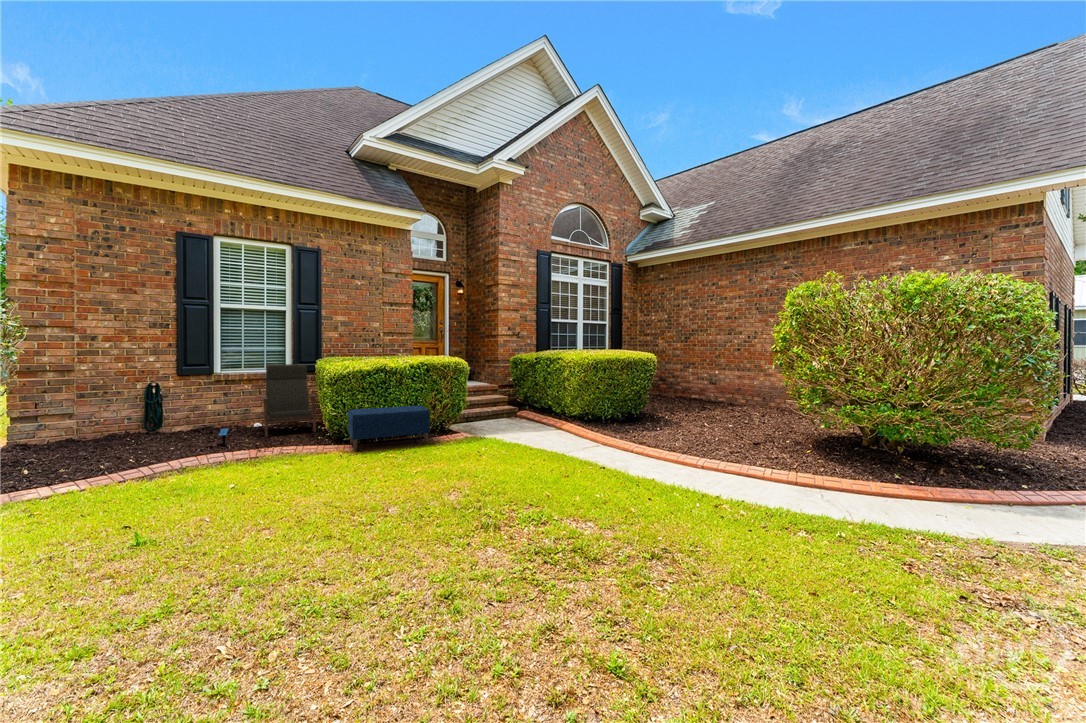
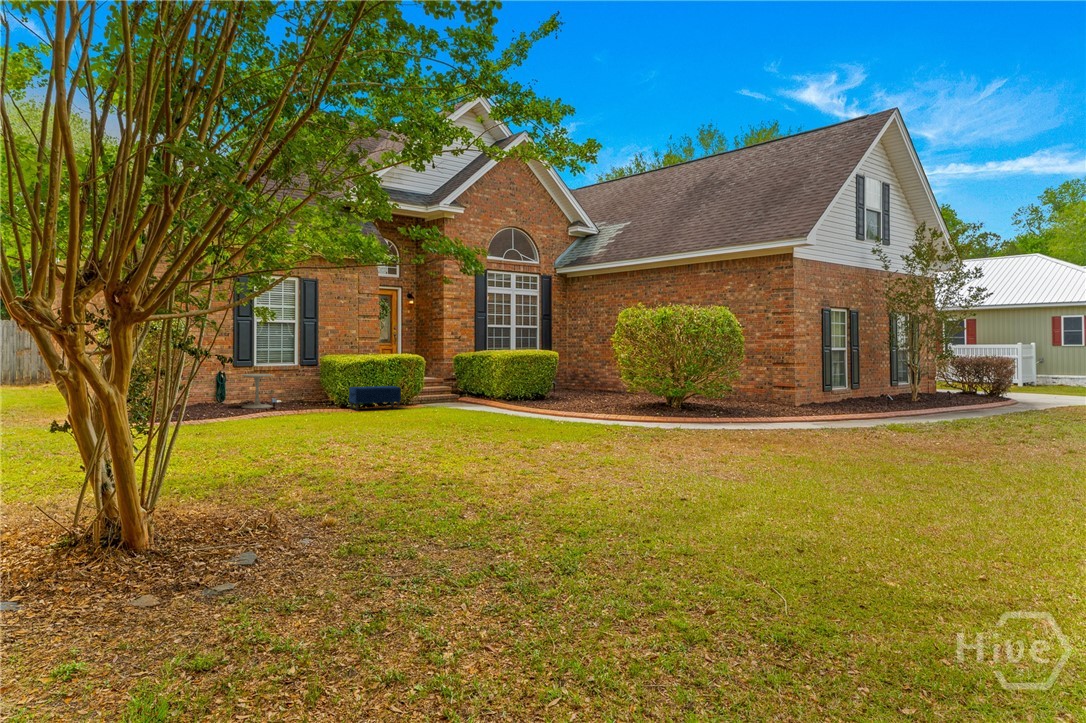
lounge chair: present [262,364,316,437] -> none [283,360,322,407]
pedestal table: none [180,386,238,444] -> present [242,374,272,409]

